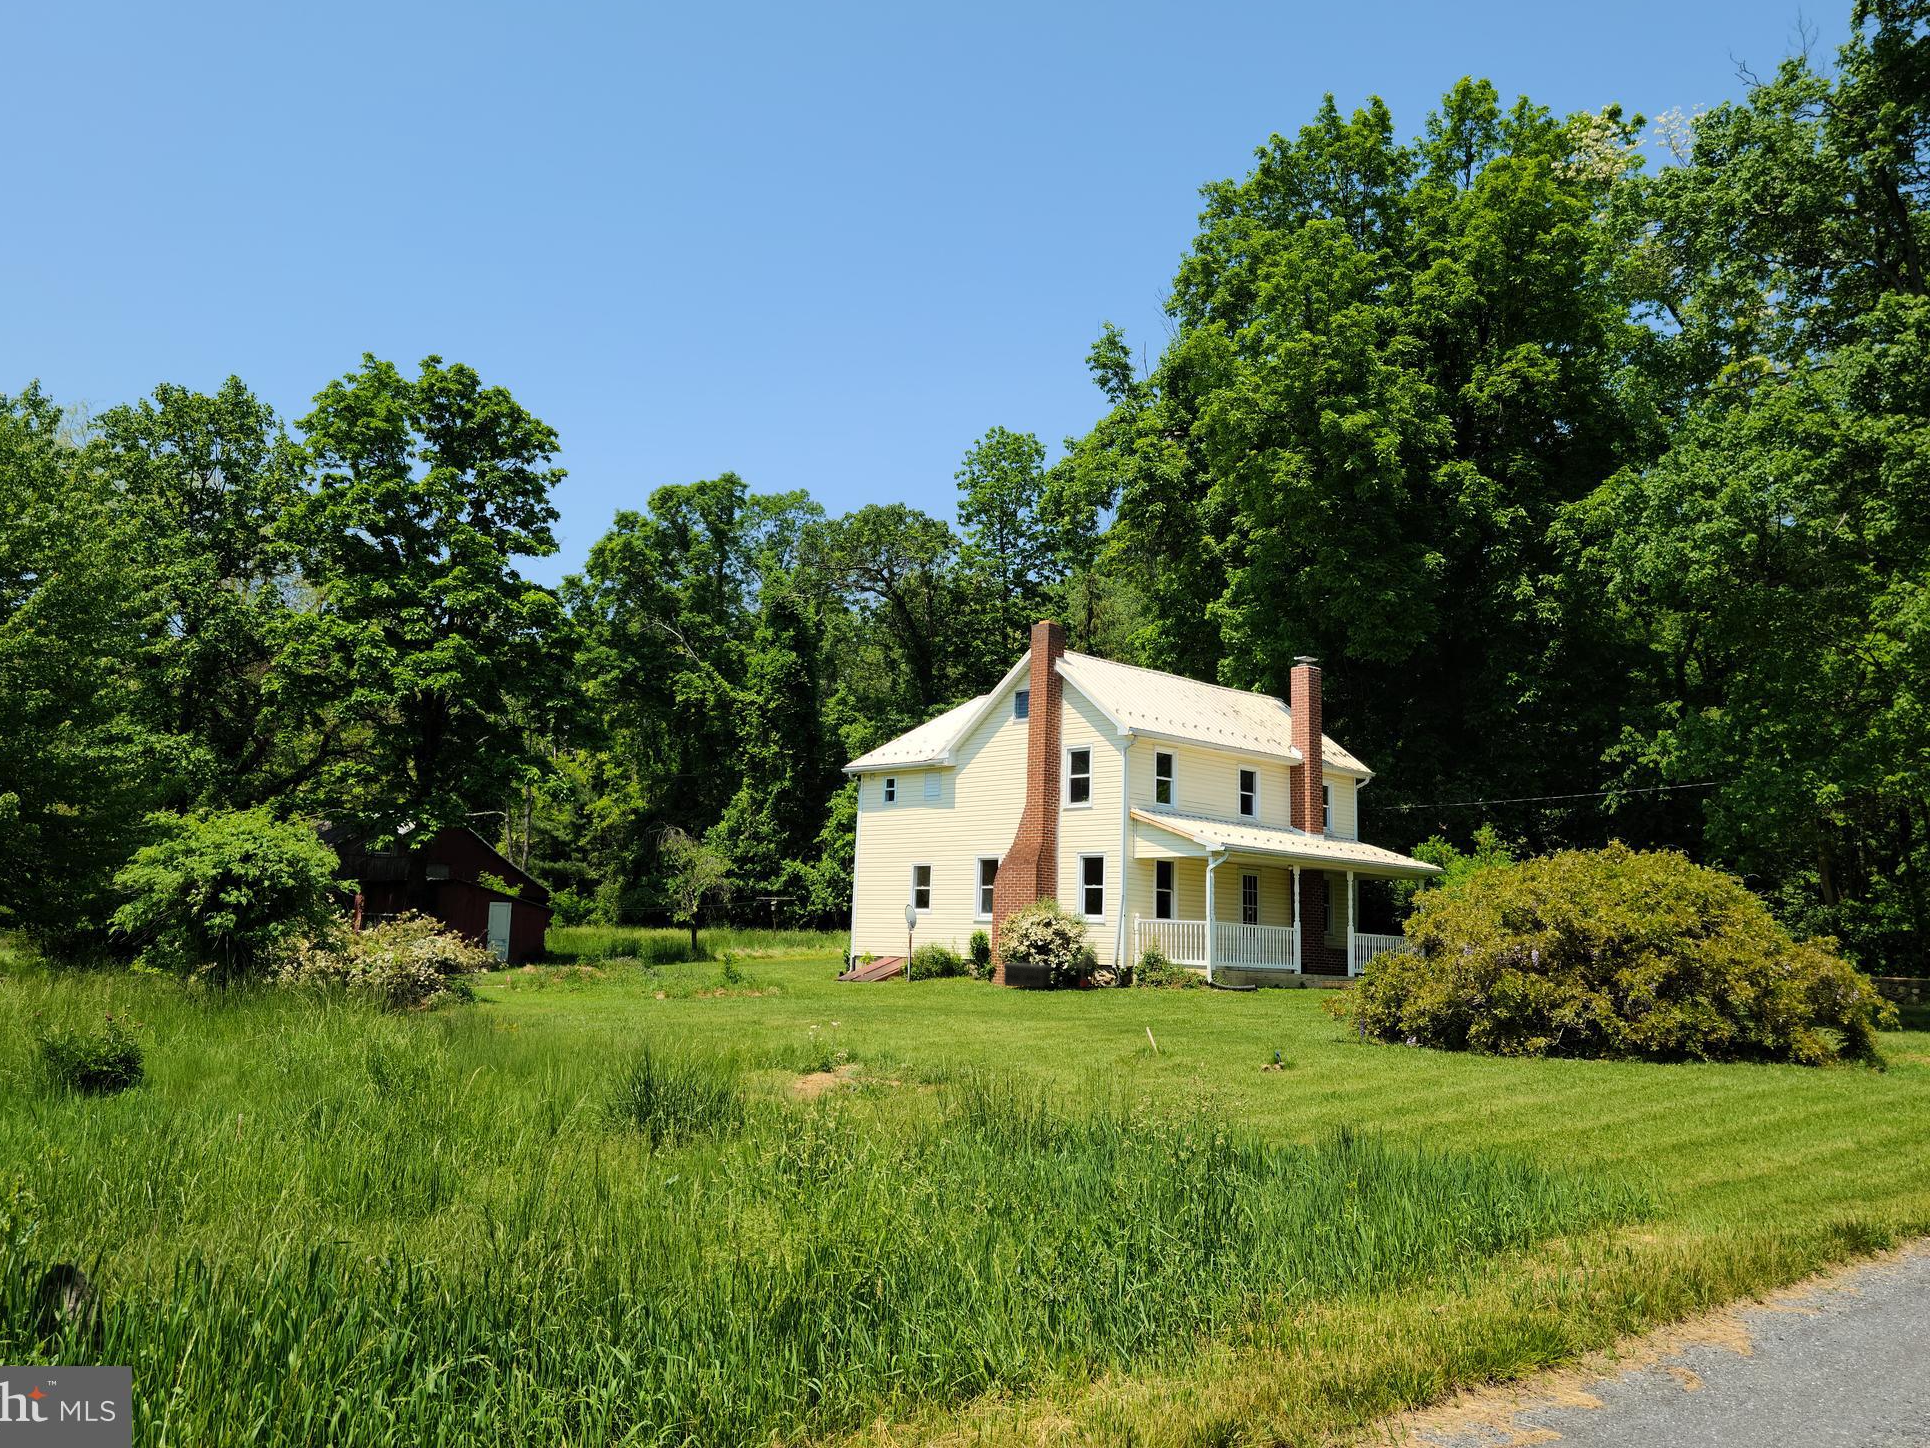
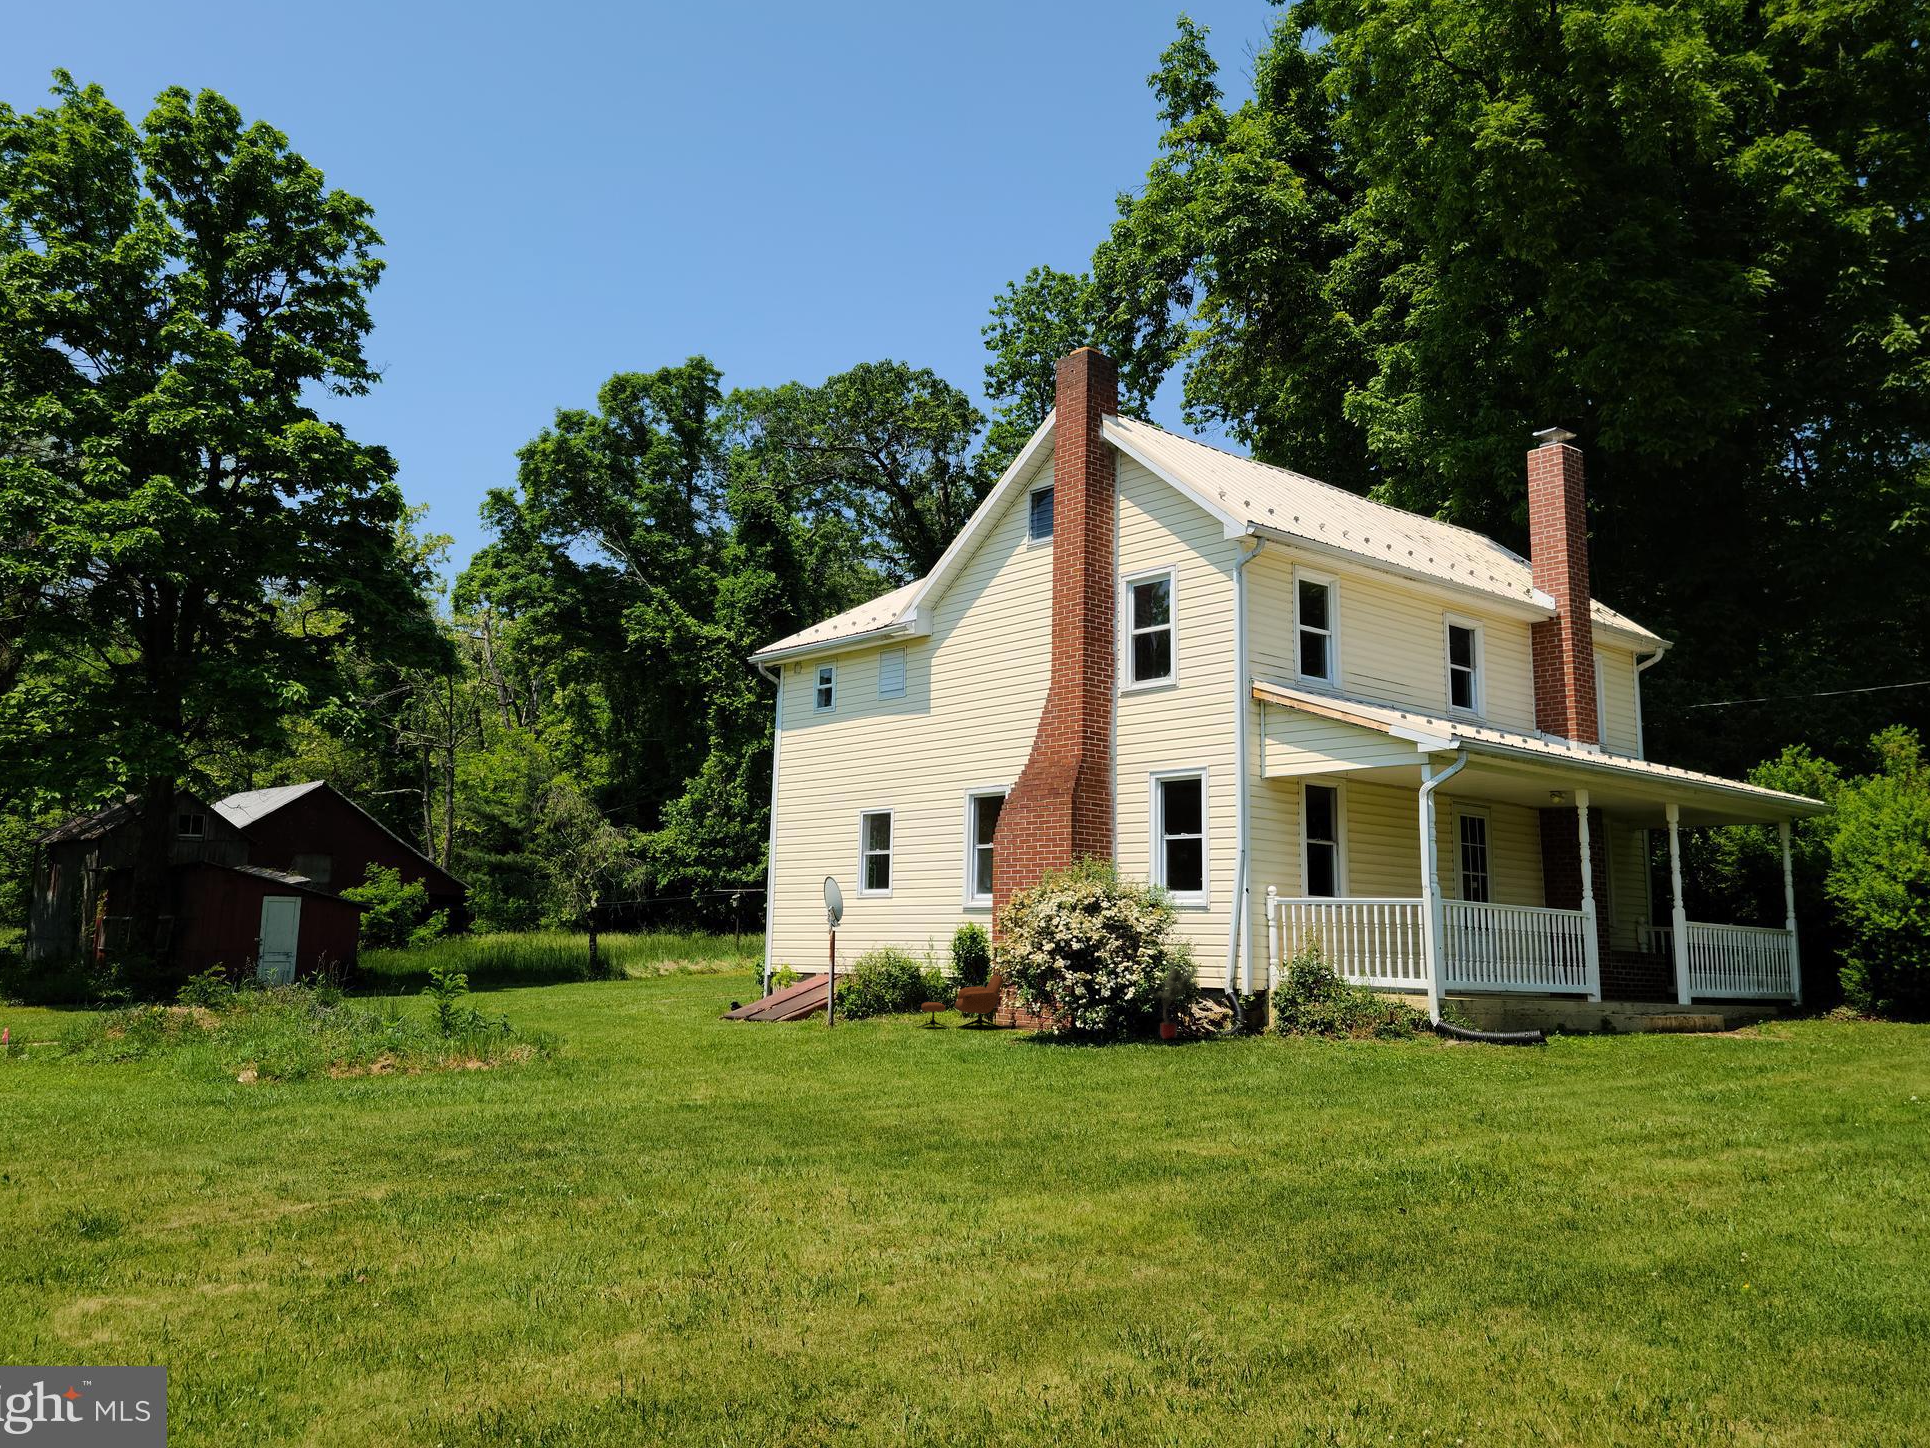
lounge chair: none [962,950,1006,983] -> present [916,967,1005,1030]
storage bench: present [1004,963,1052,988] -> none [997,989,1098,1044]

